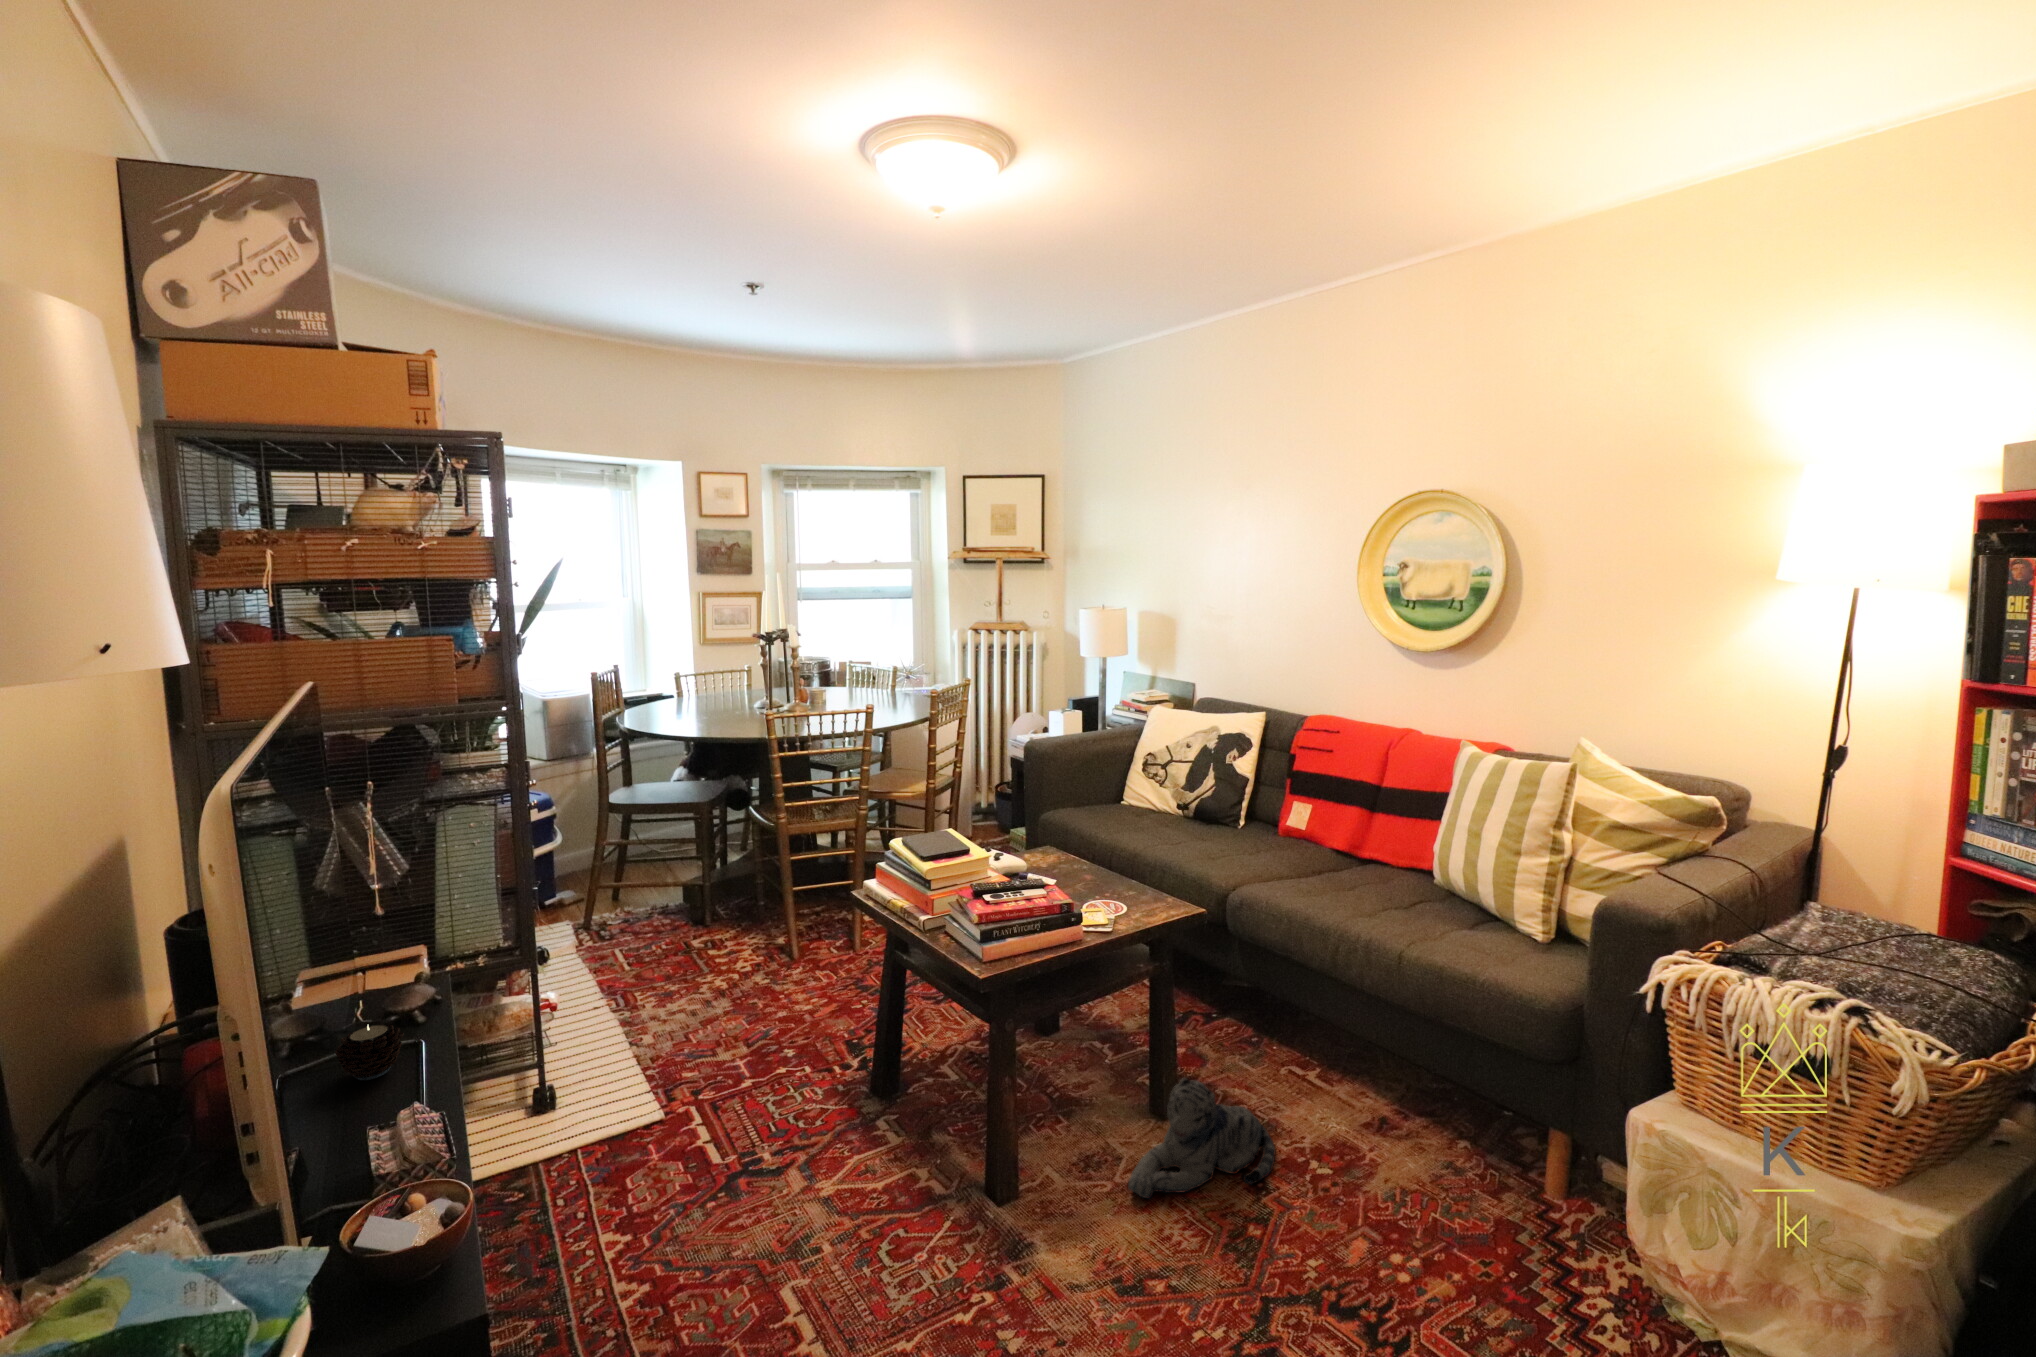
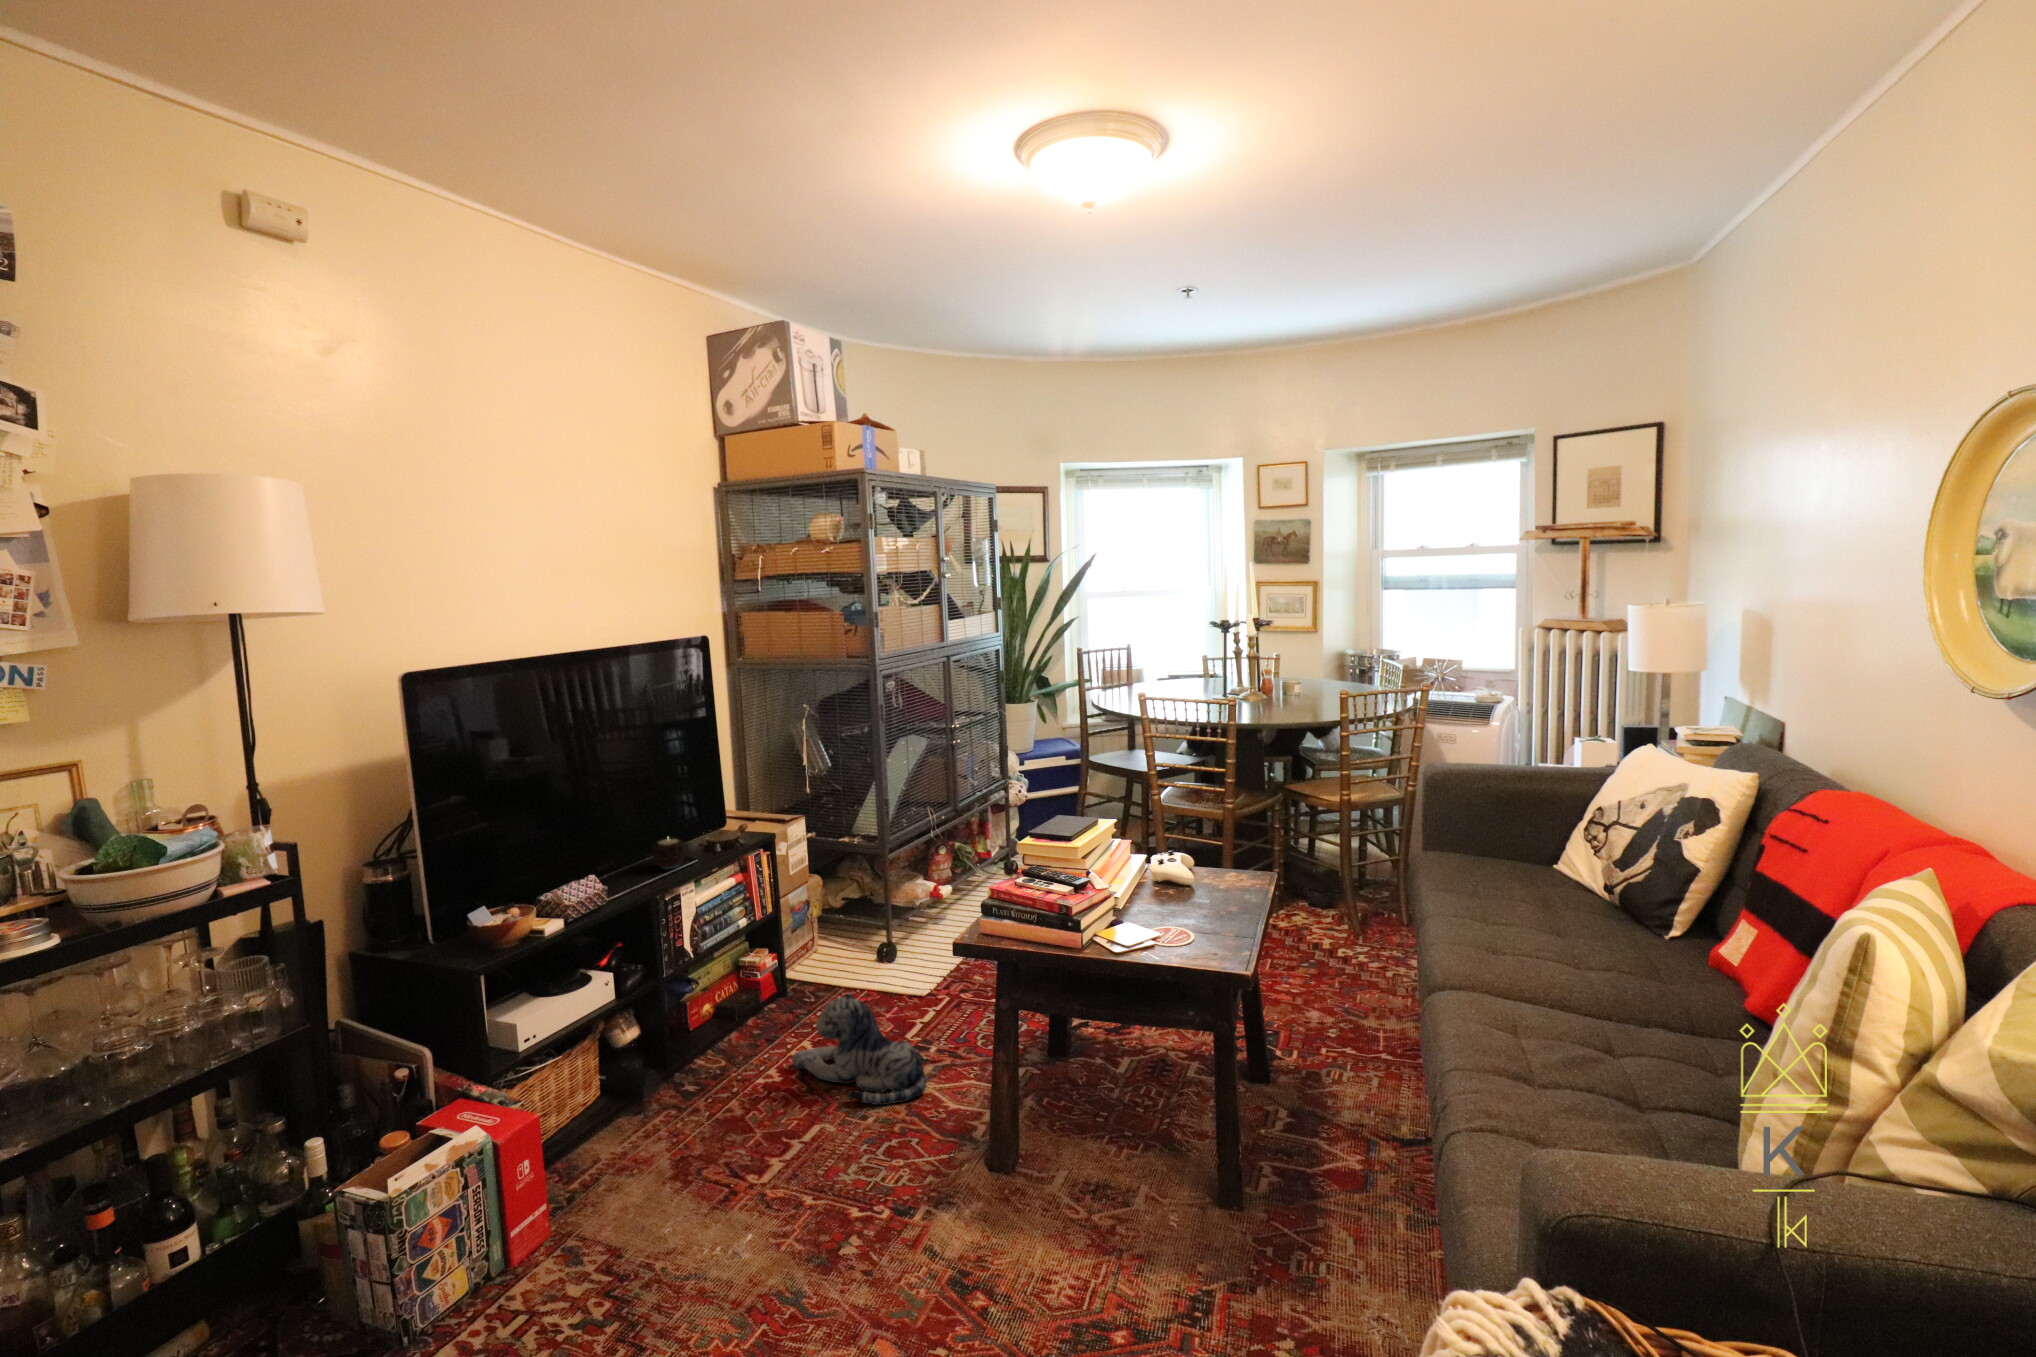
plush toy: present [1128,1078,1275,1199] -> present [792,993,927,1105]

